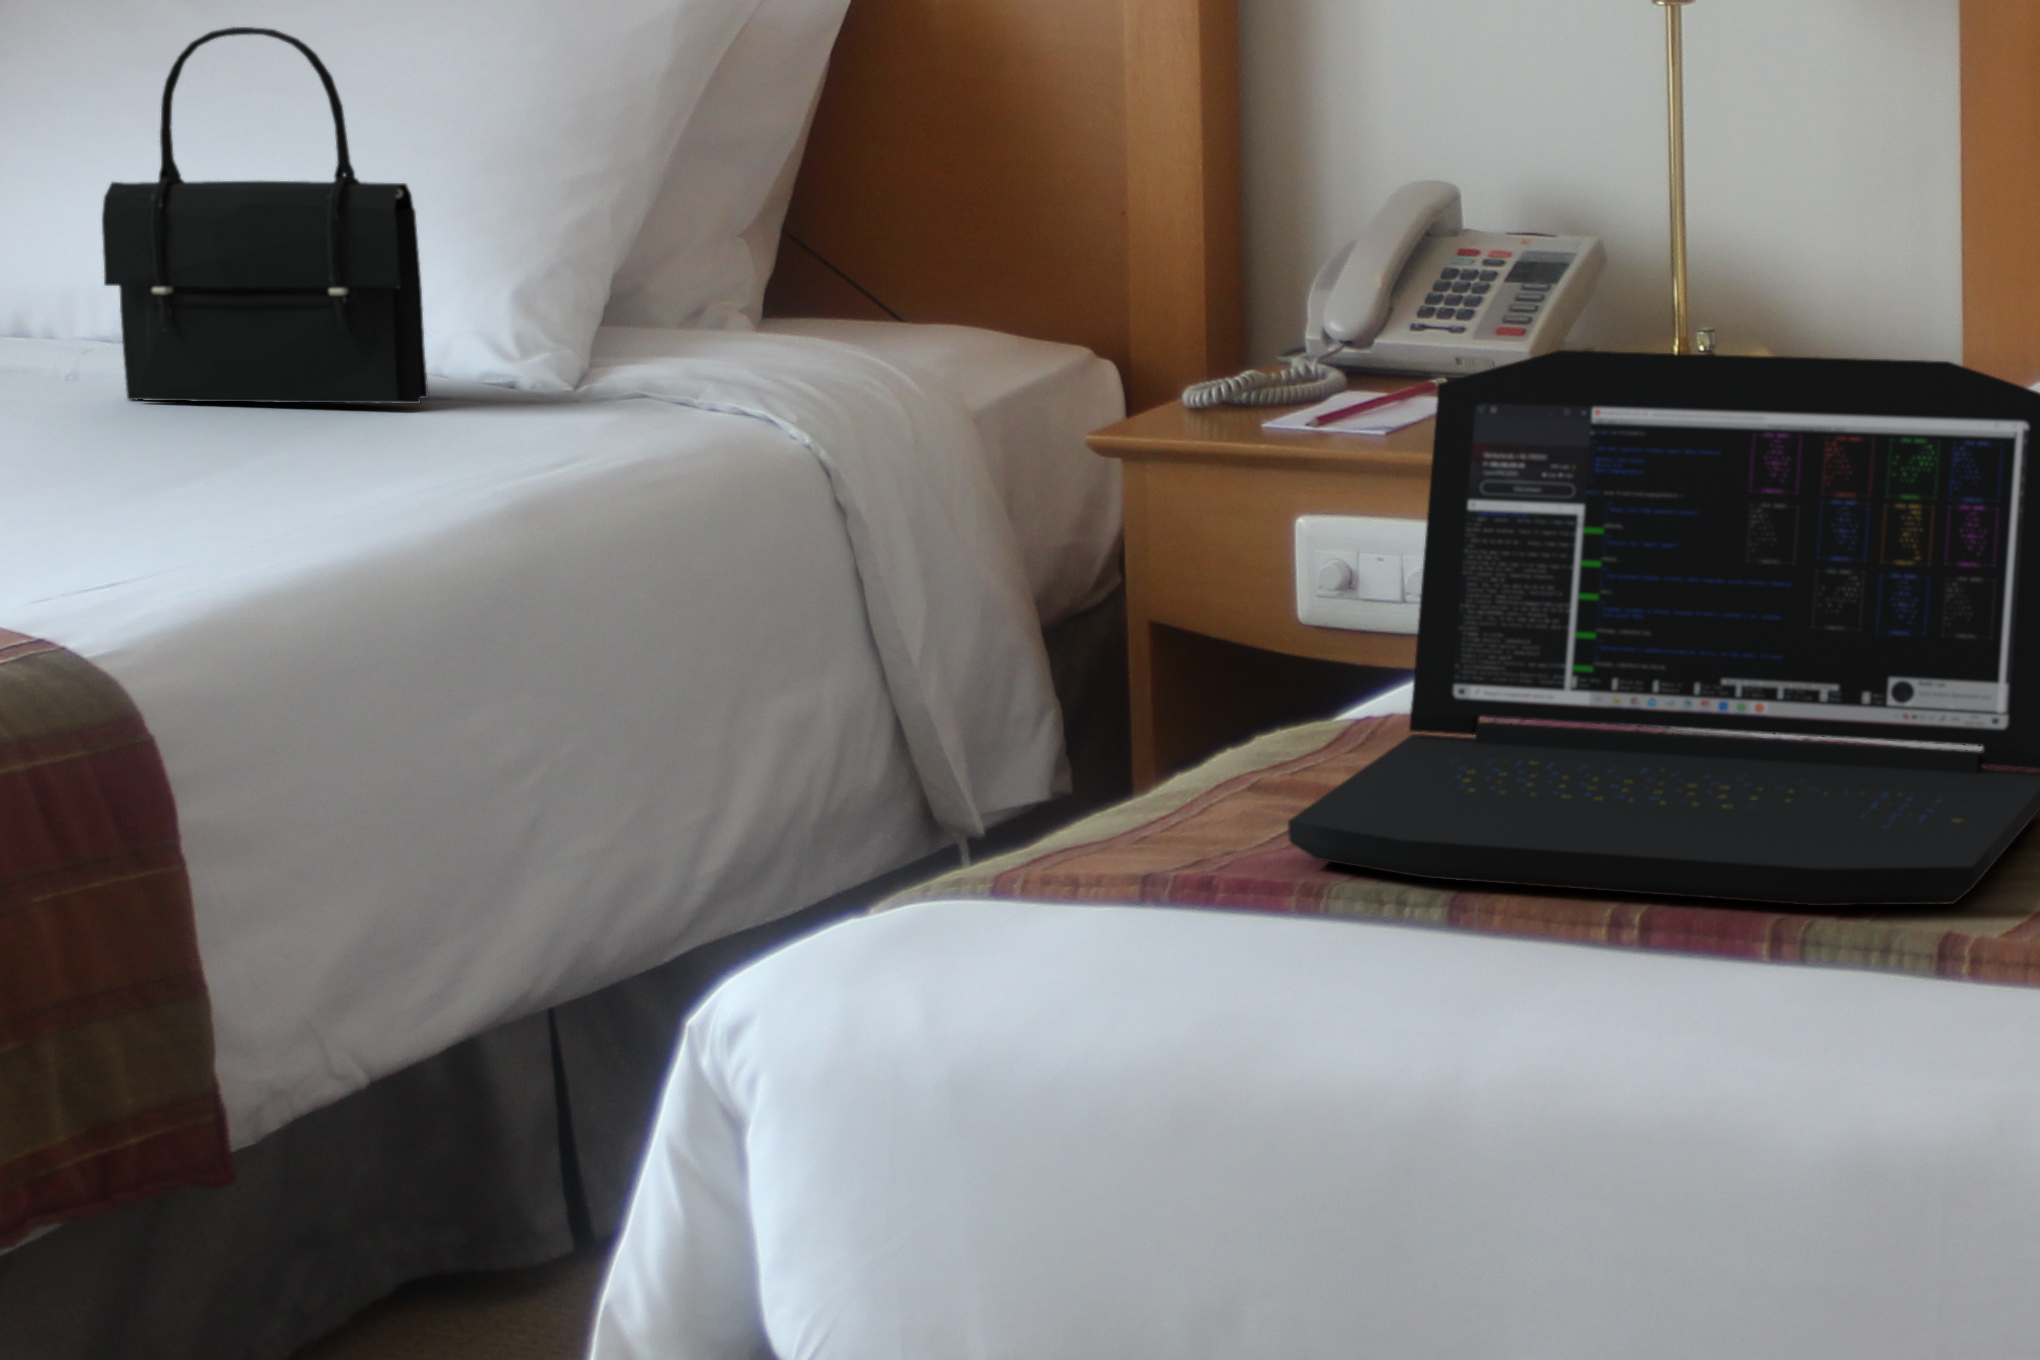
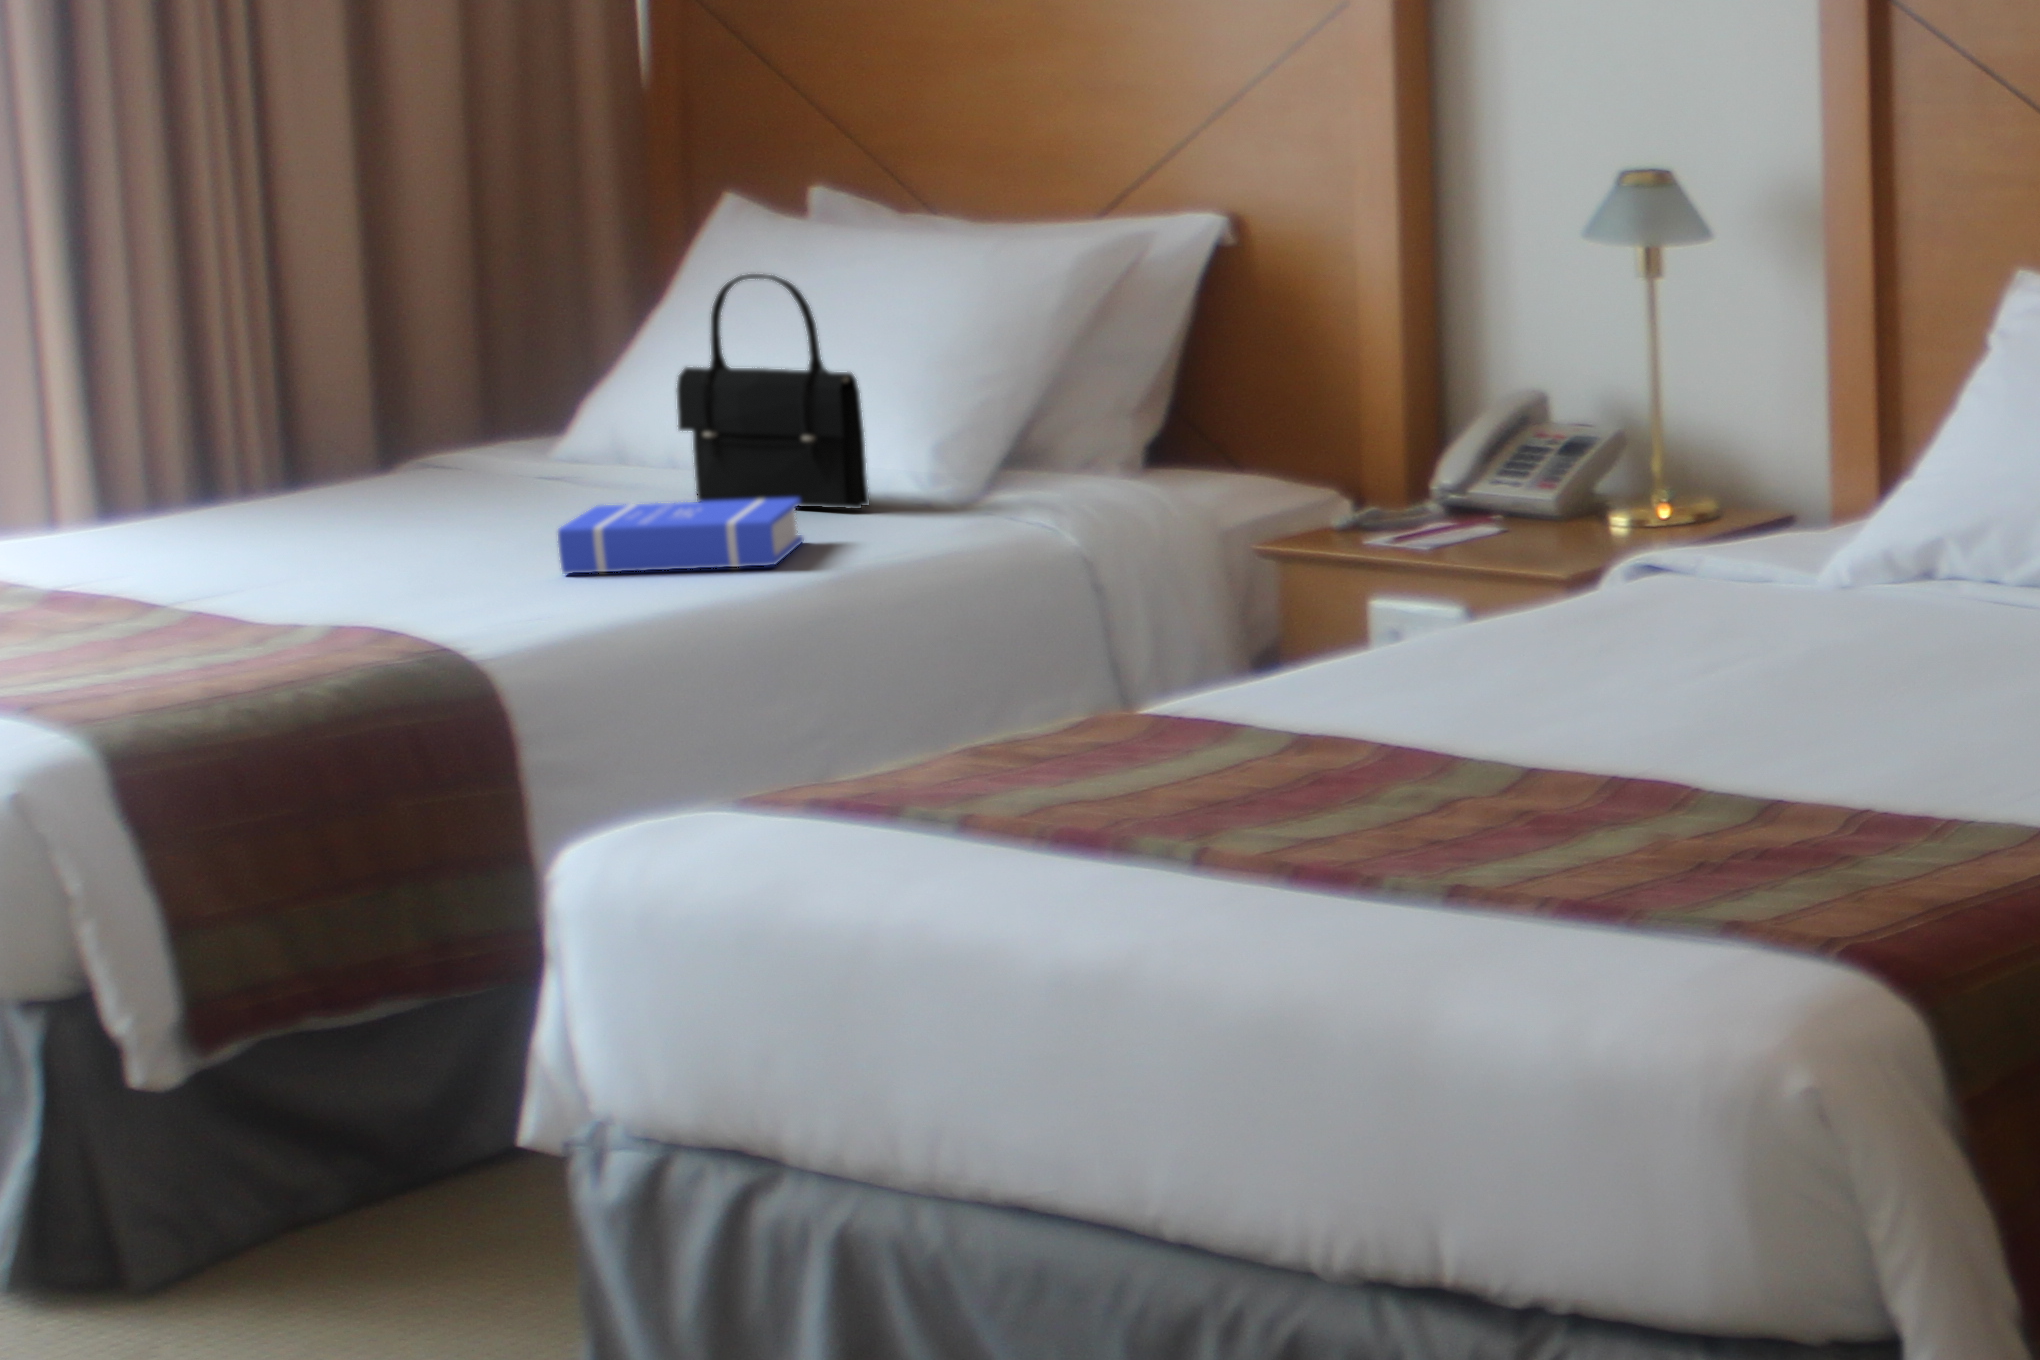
laptop: present [1288,350,2040,906] -> none [937,501,1436,838]
book: none [66,386,407,518] -> present [558,498,803,574]

